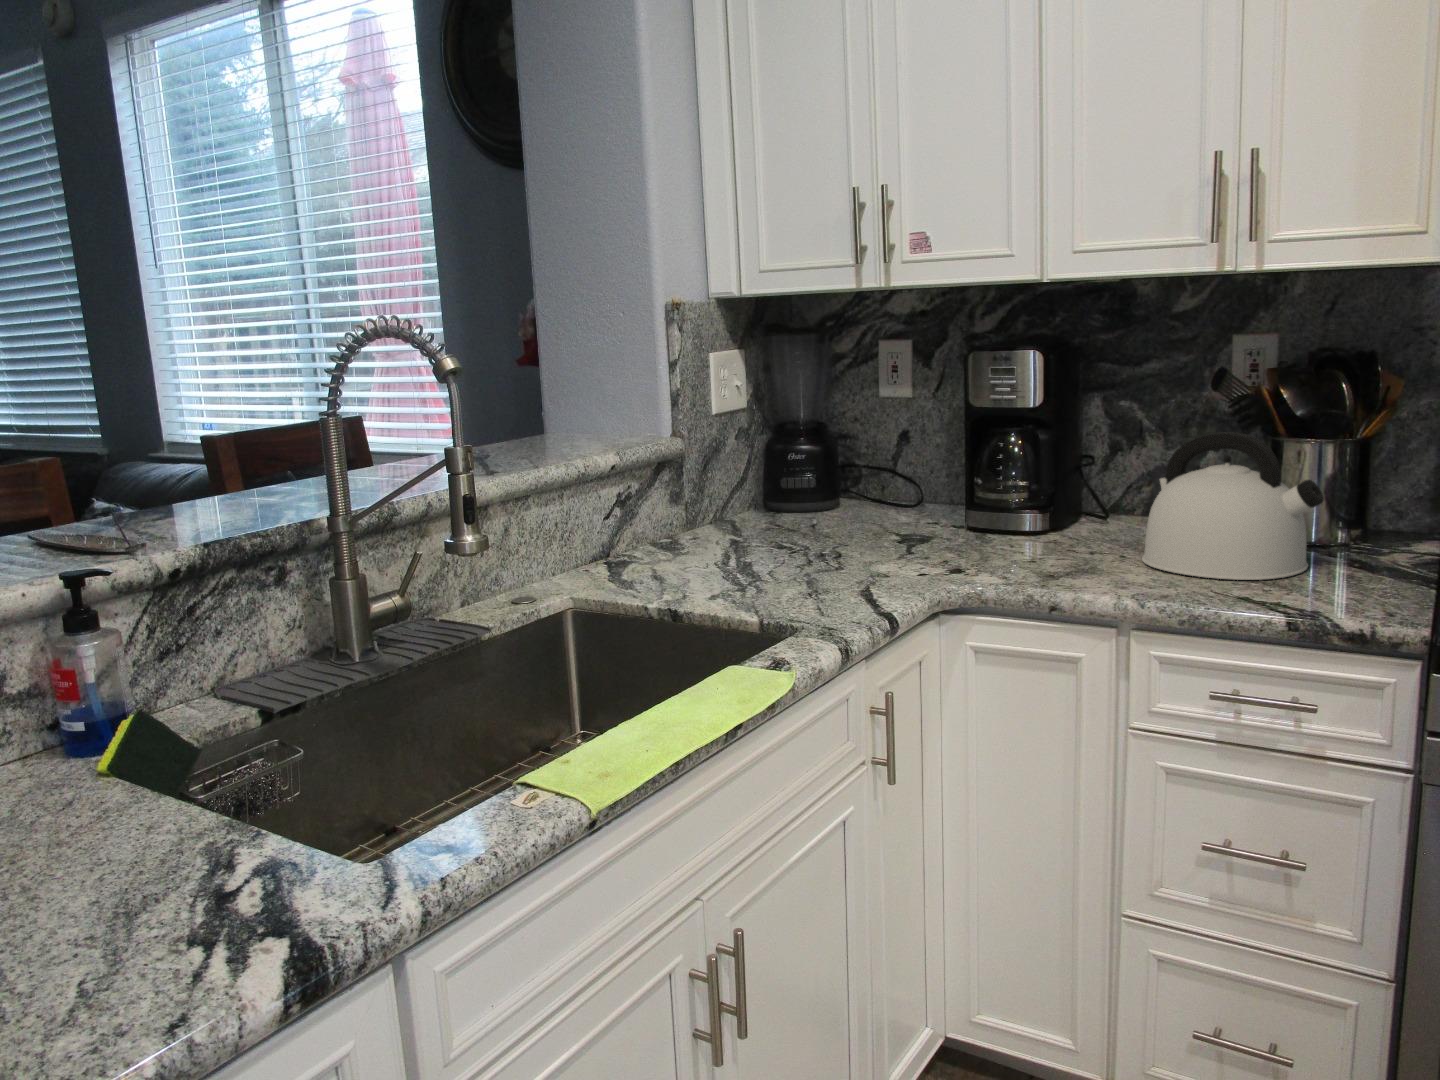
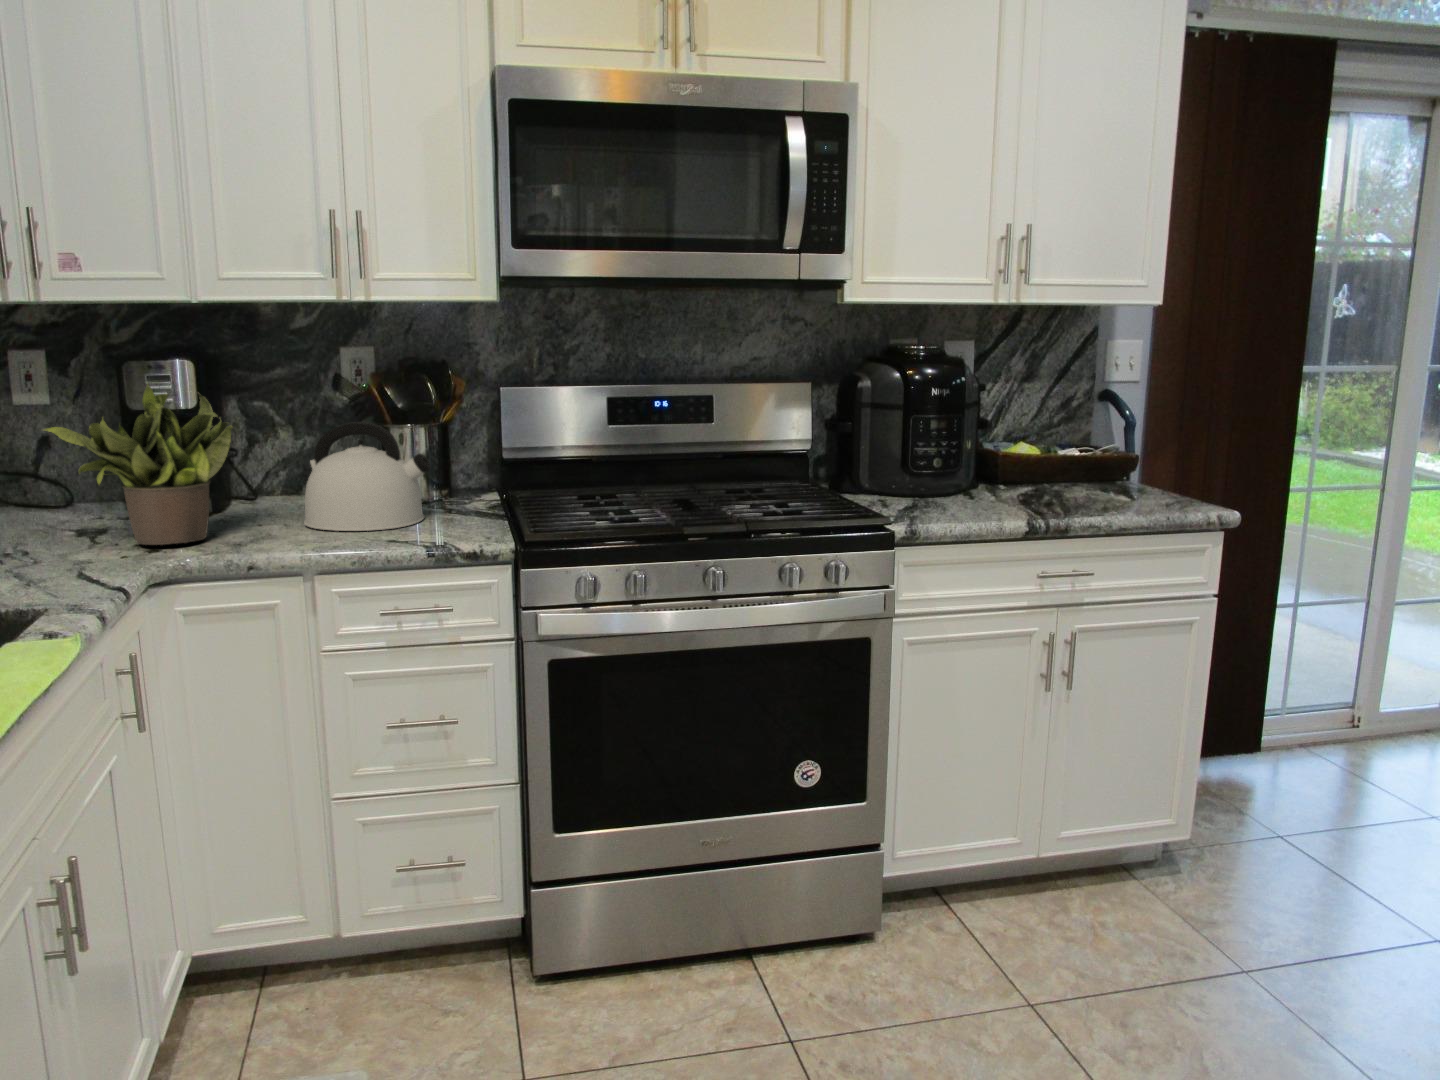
potted plant: none [863,375,1062,567] -> present [44,384,233,545]

